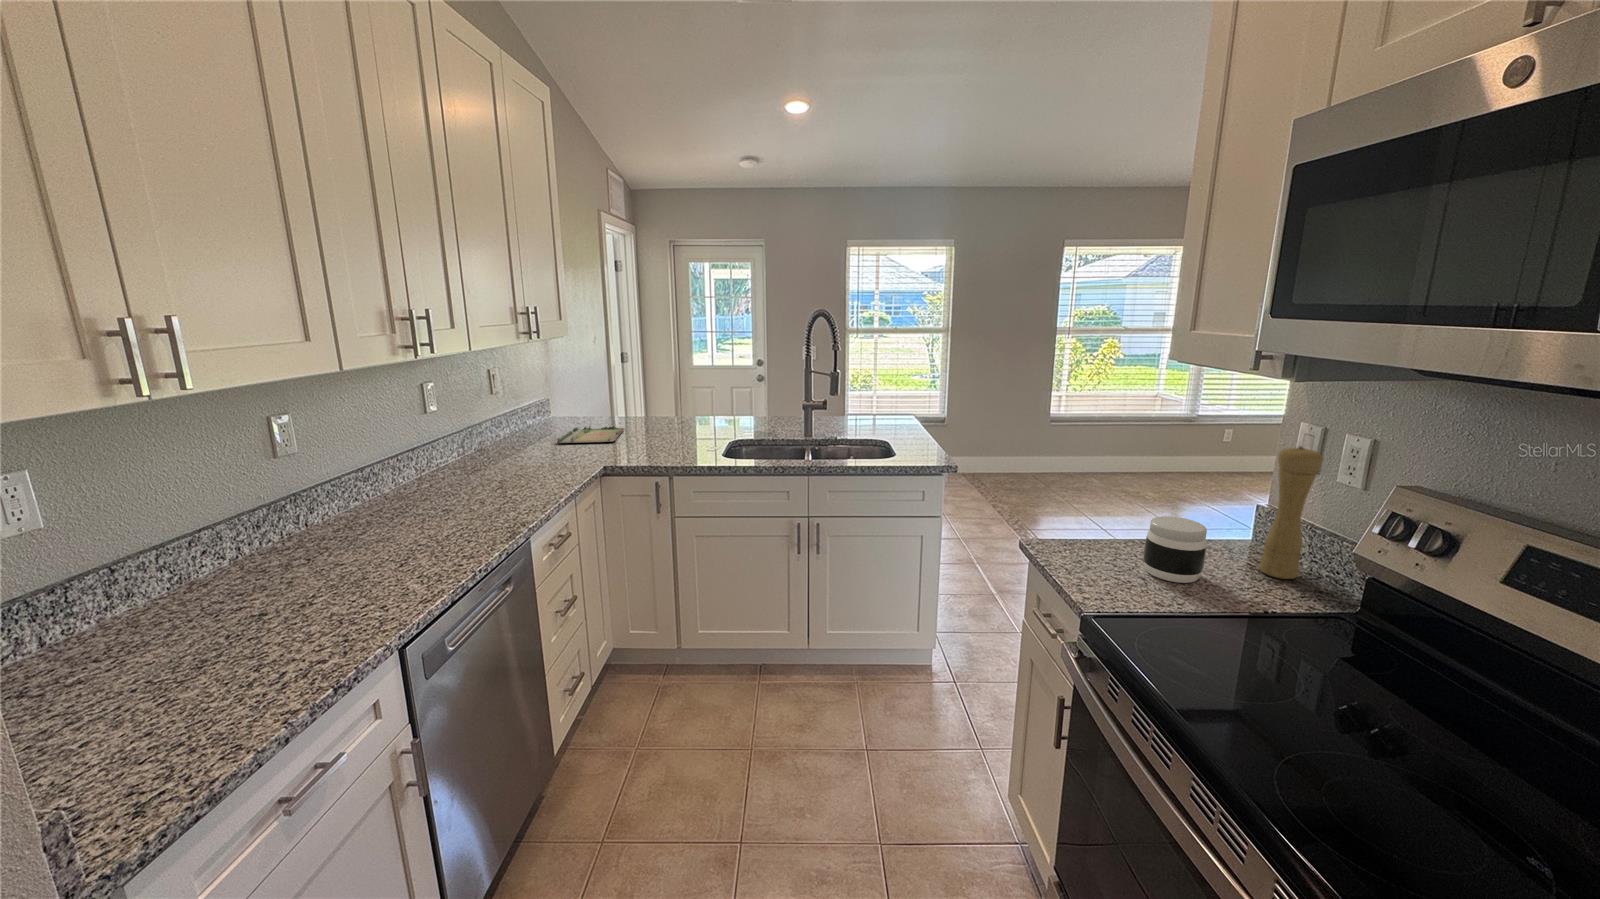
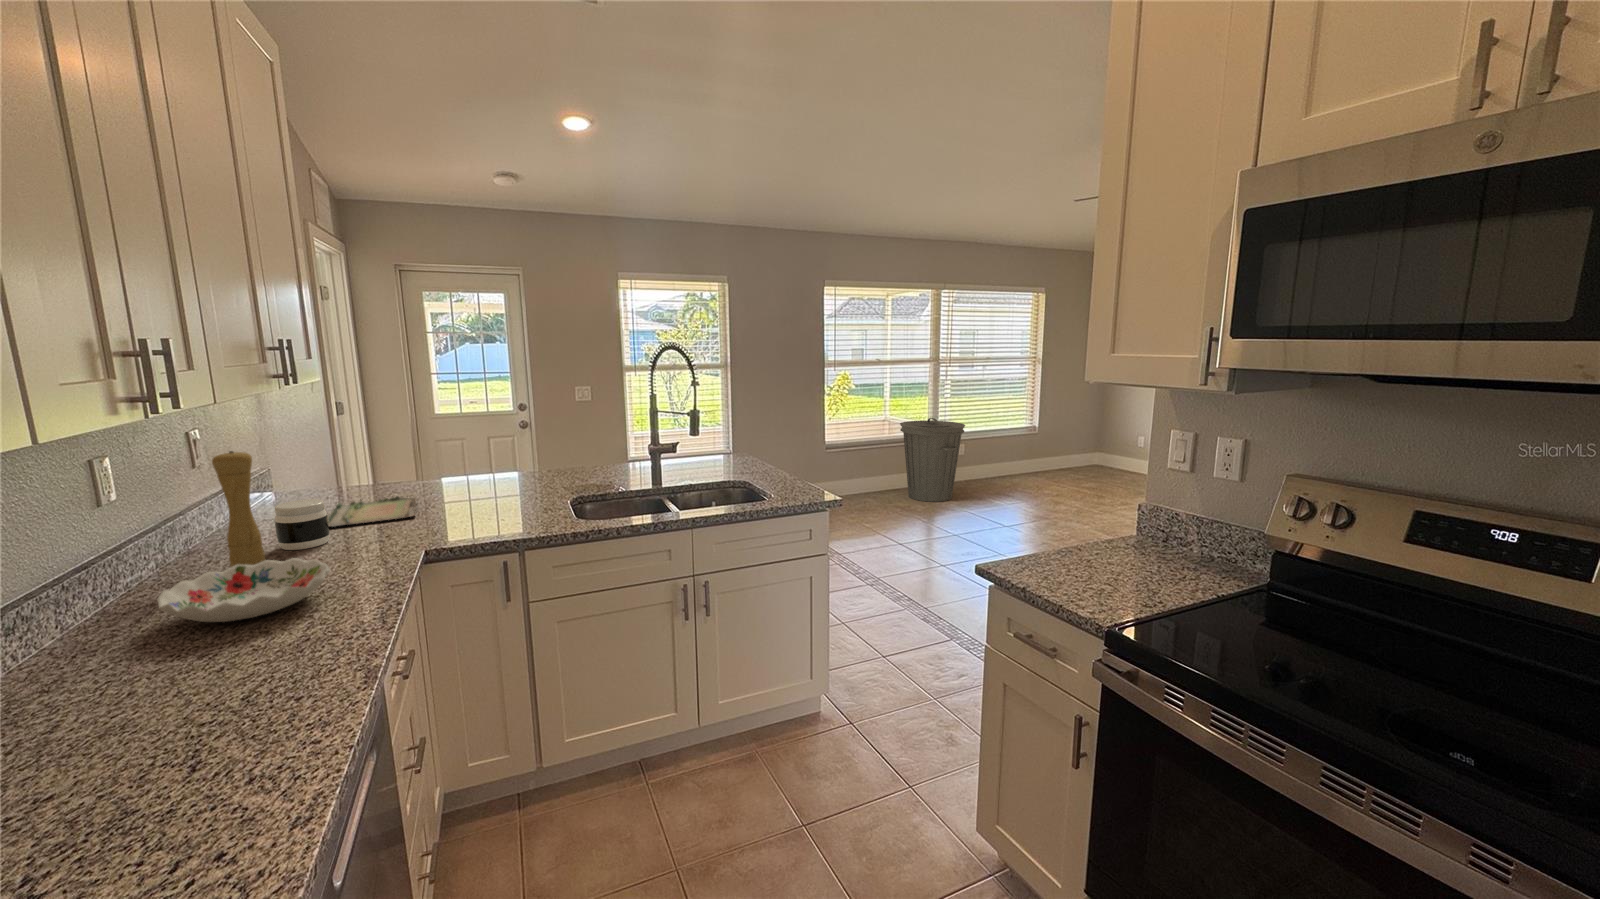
trash can: none [1128,394,1212,489] -> present [900,418,965,502]
pepper mill: present [1259,446,1323,579] -> present [212,451,266,567]
decorative bowl: none [434,458,529,493] -> present [157,558,330,622]
jar: present [1144,516,1207,583] -> present [275,499,330,550]

